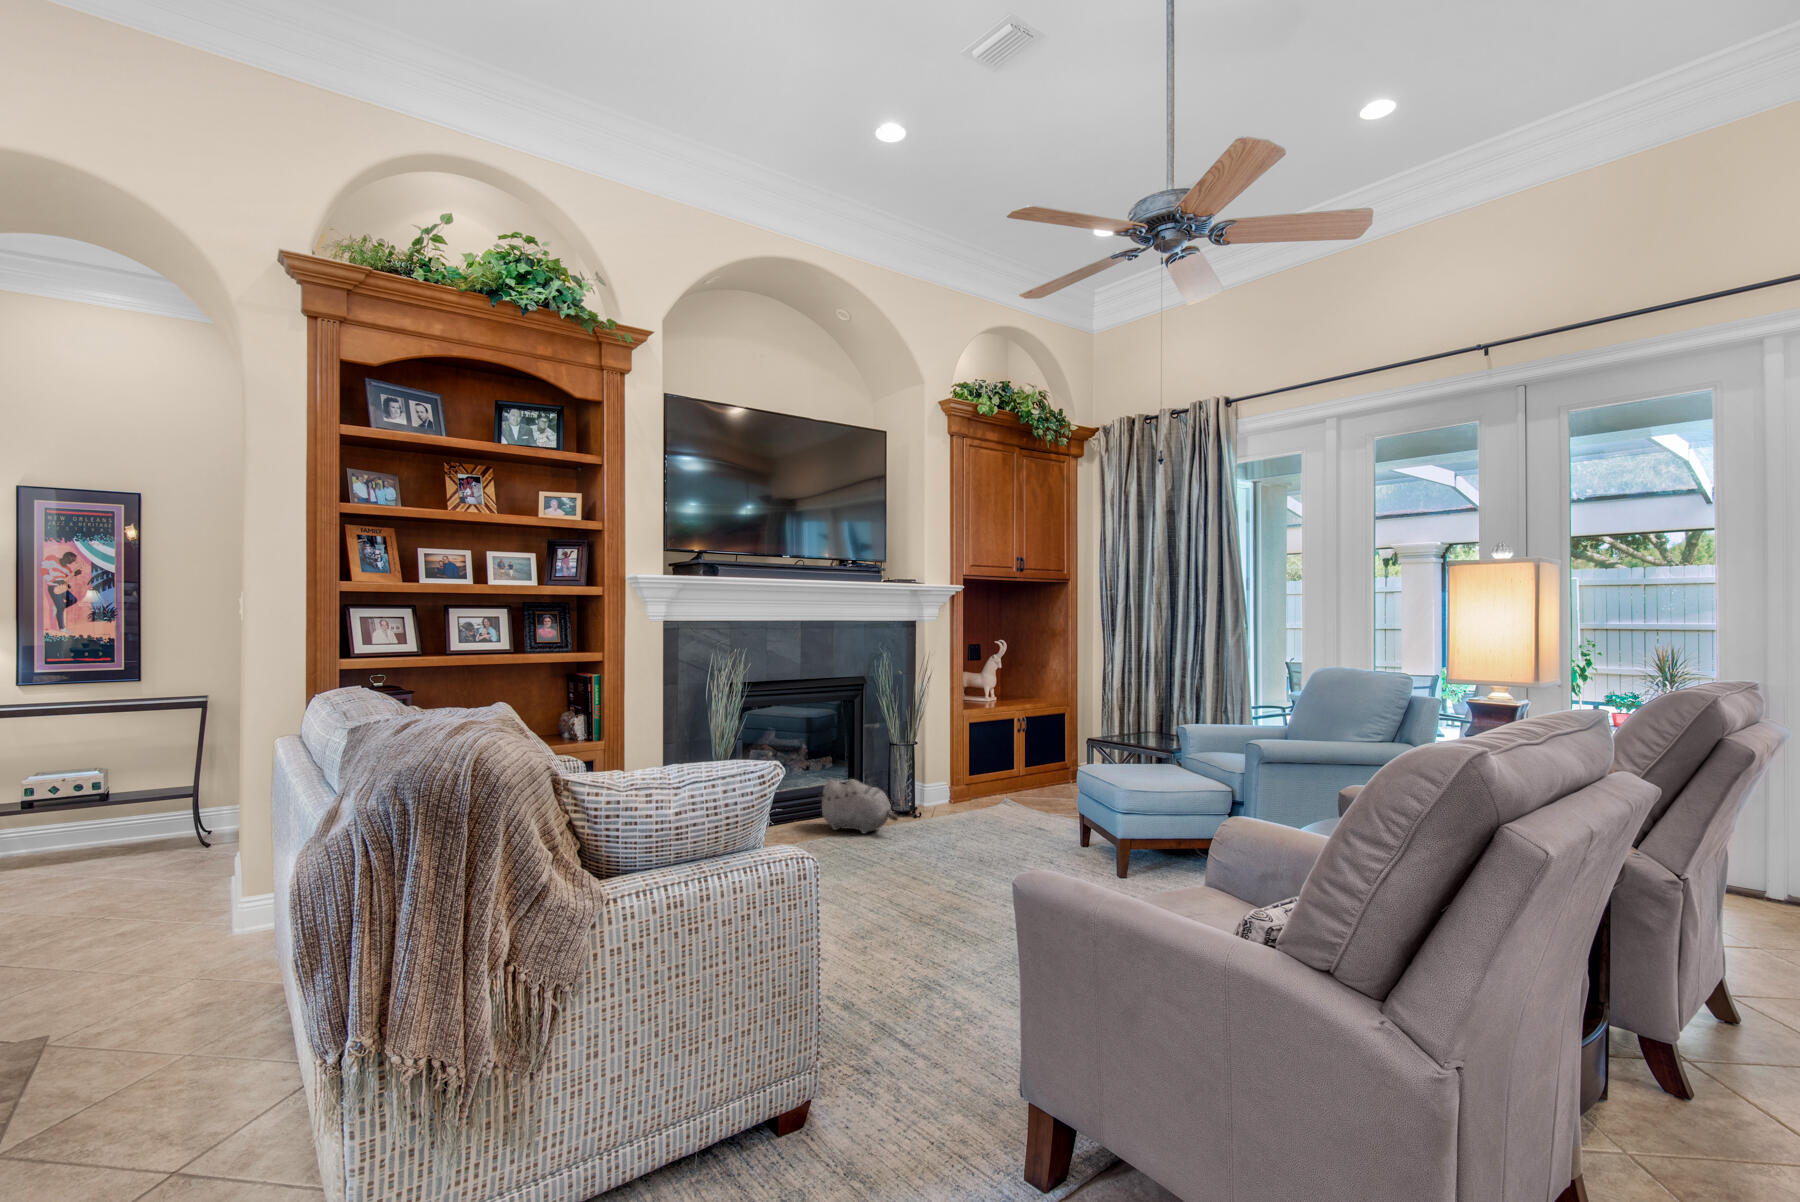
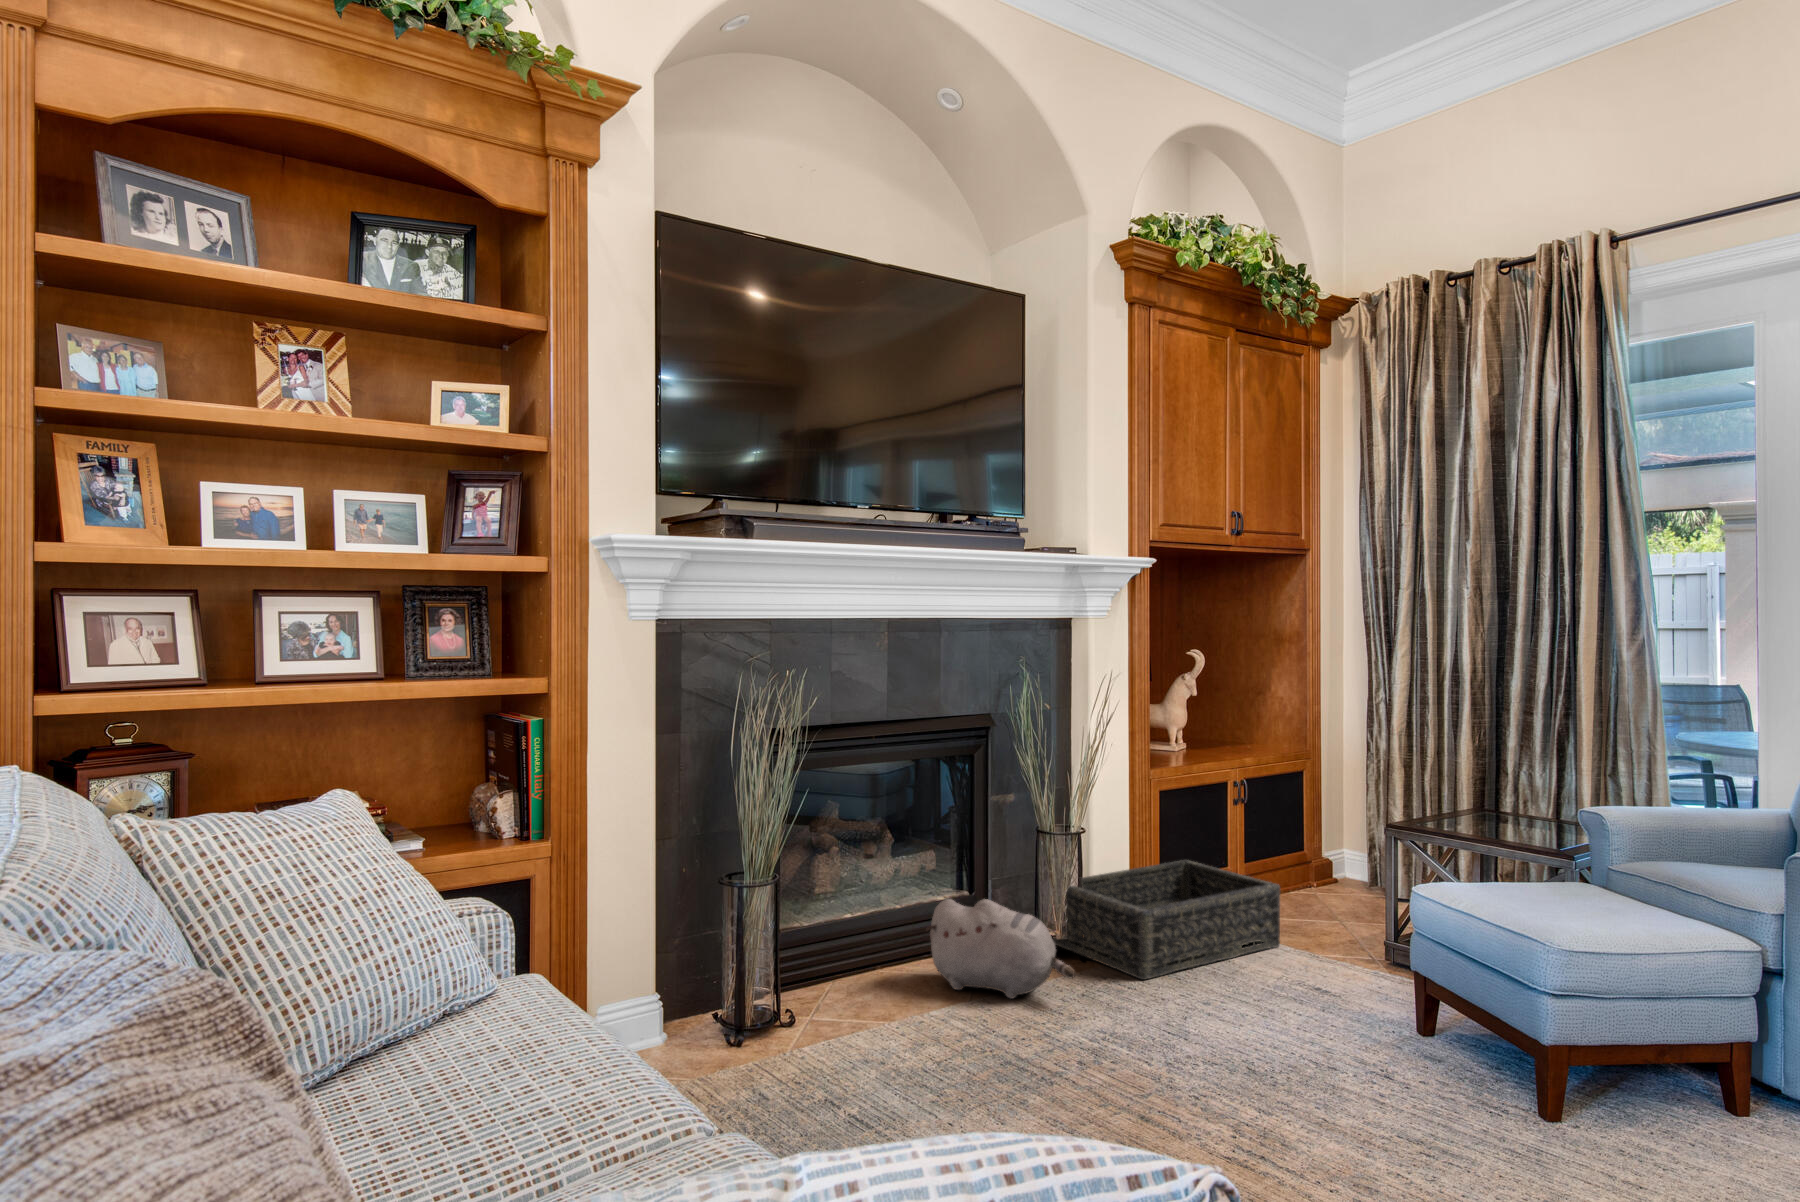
basket: none [899,763,1031,826] -> present [1053,860,1280,980]

